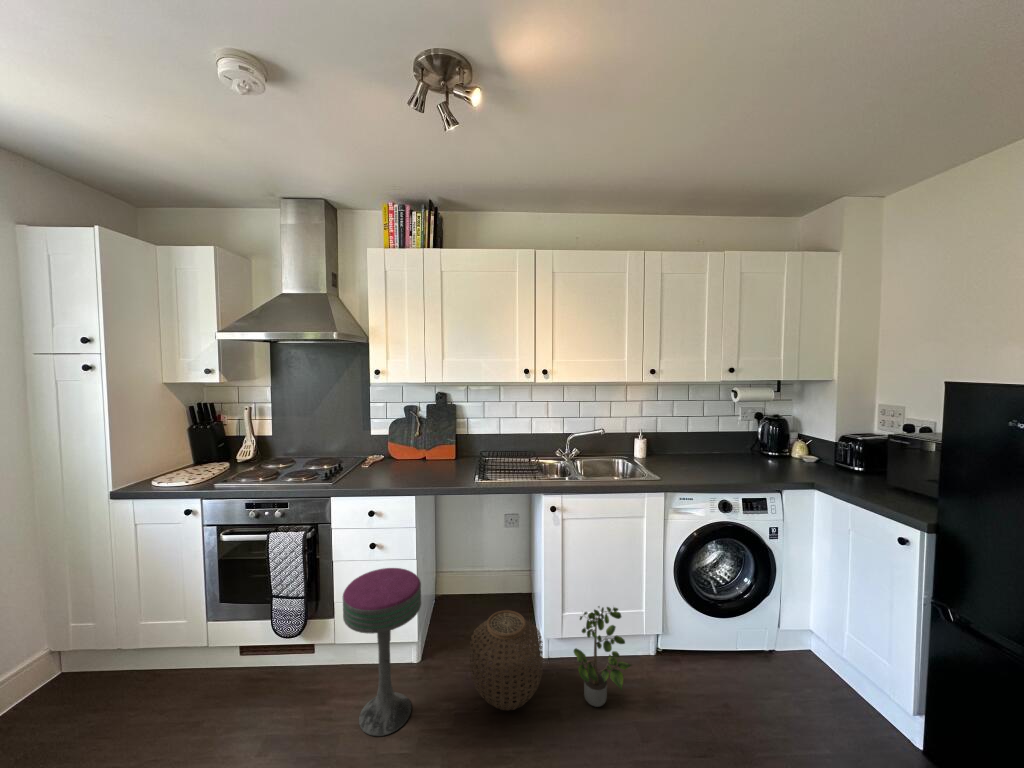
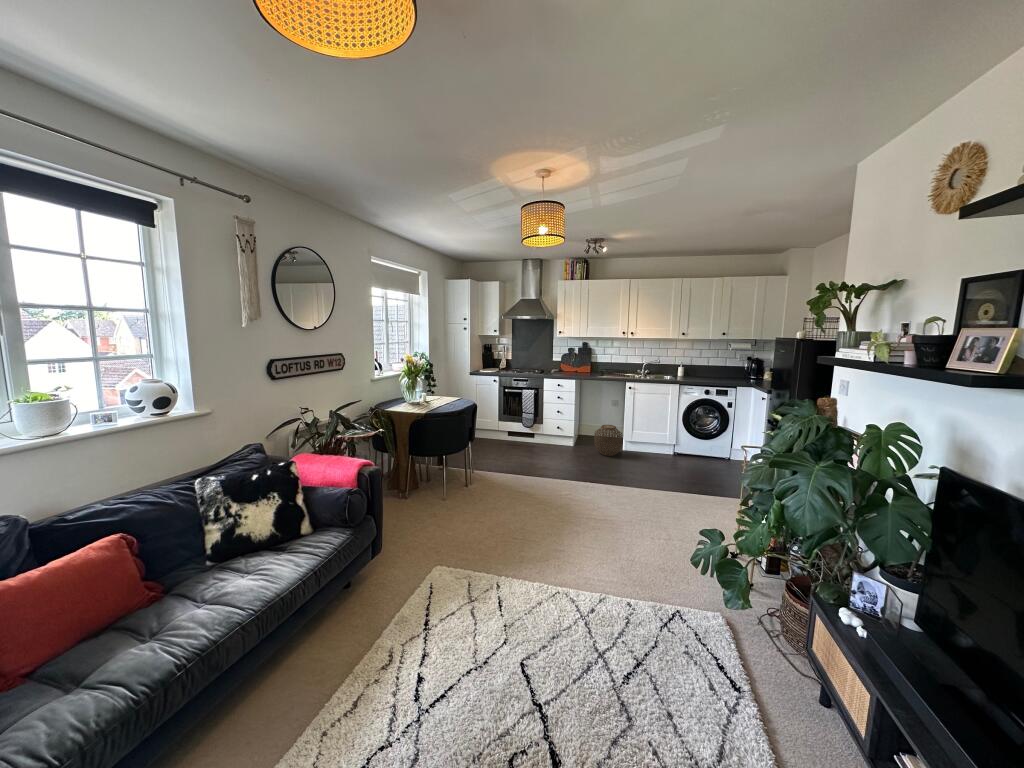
bar stool: present [343,568,421,736] -> none [552,404,578,454]
potted plant: present [574,606,631,707] -> none [634,422,658,459]

